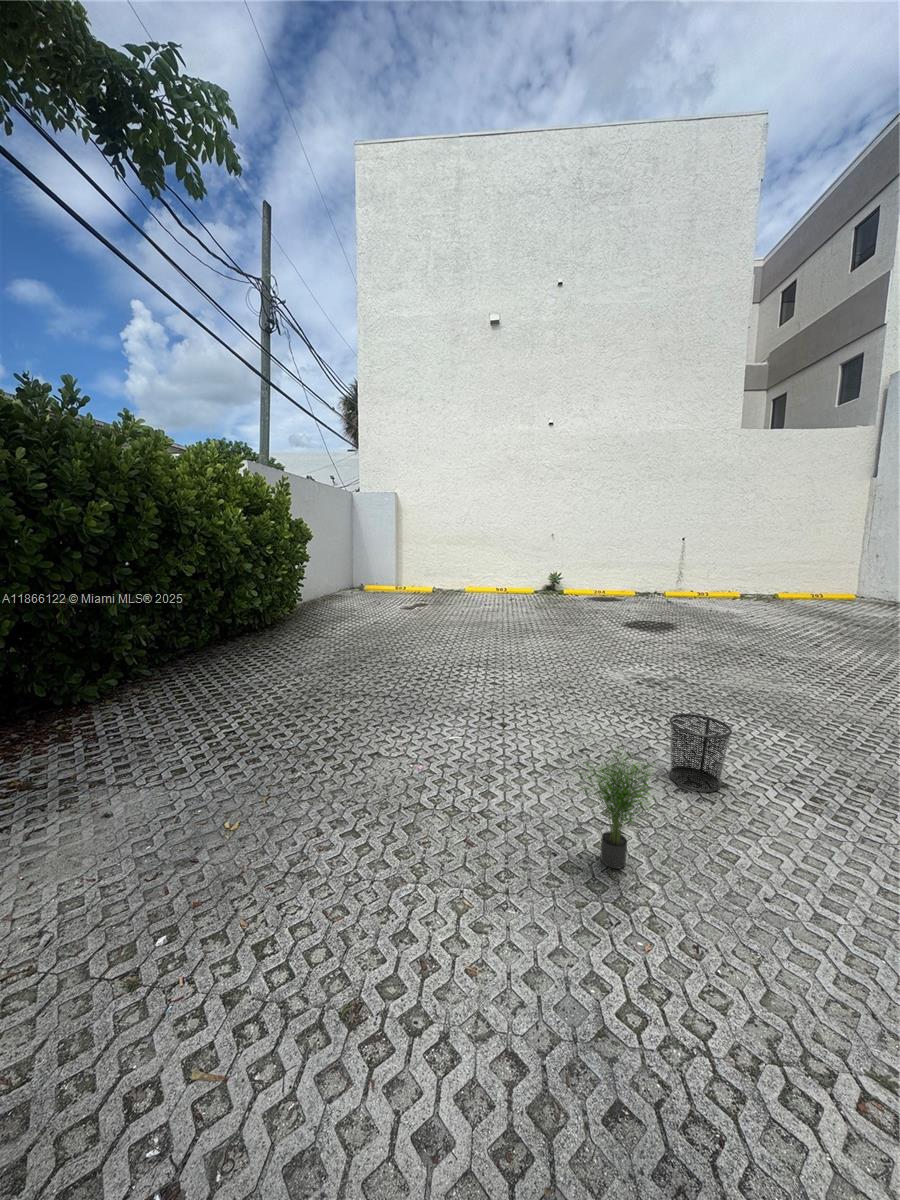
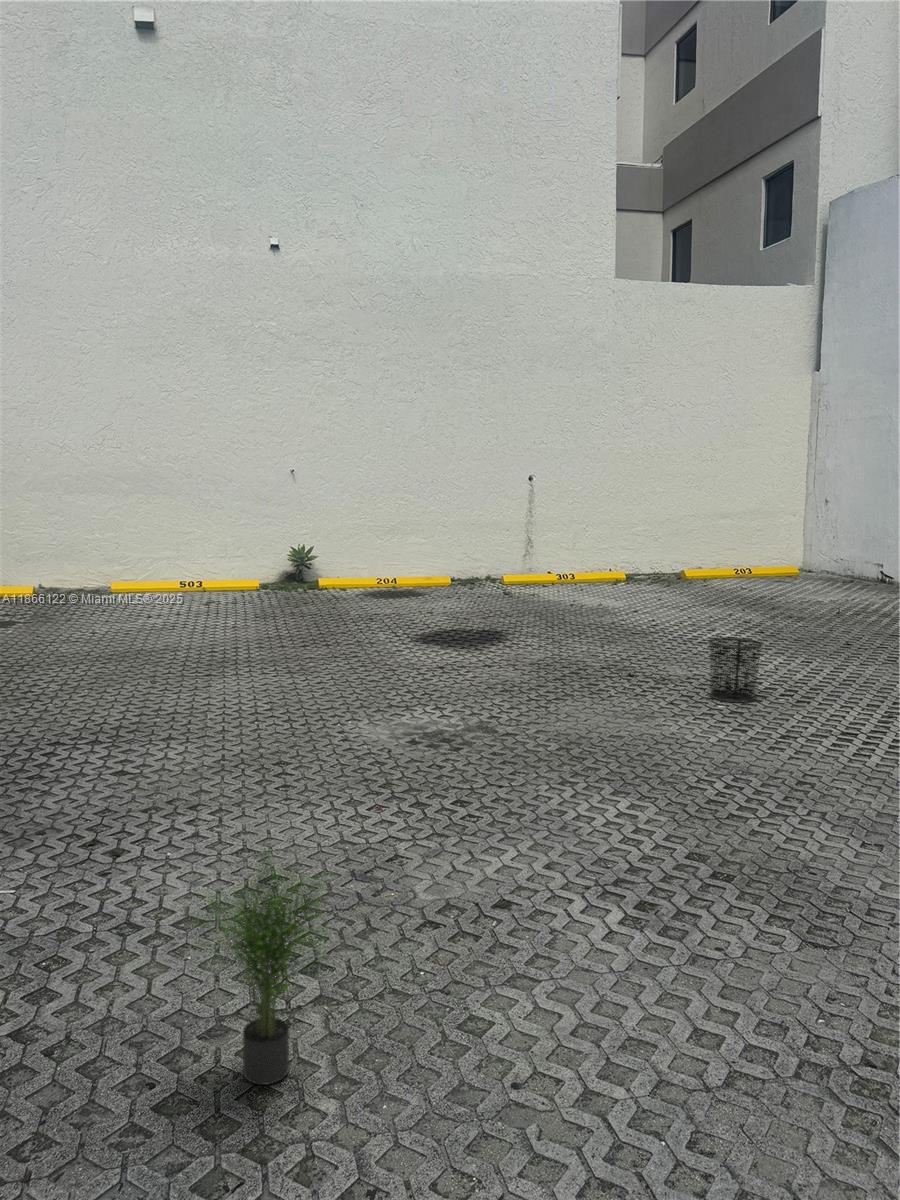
waste bin: present [669,714,732,792] -> present [708,637,763,703]

